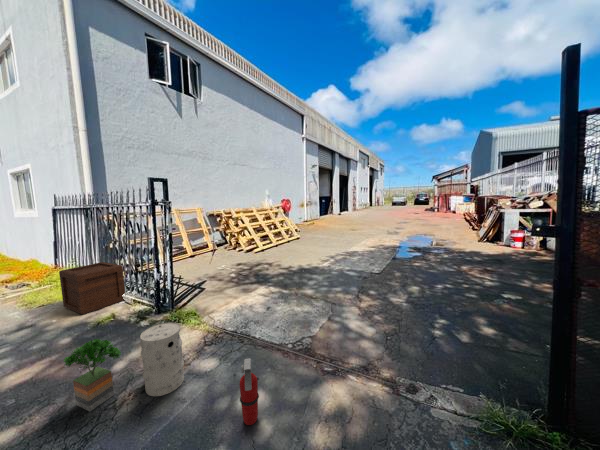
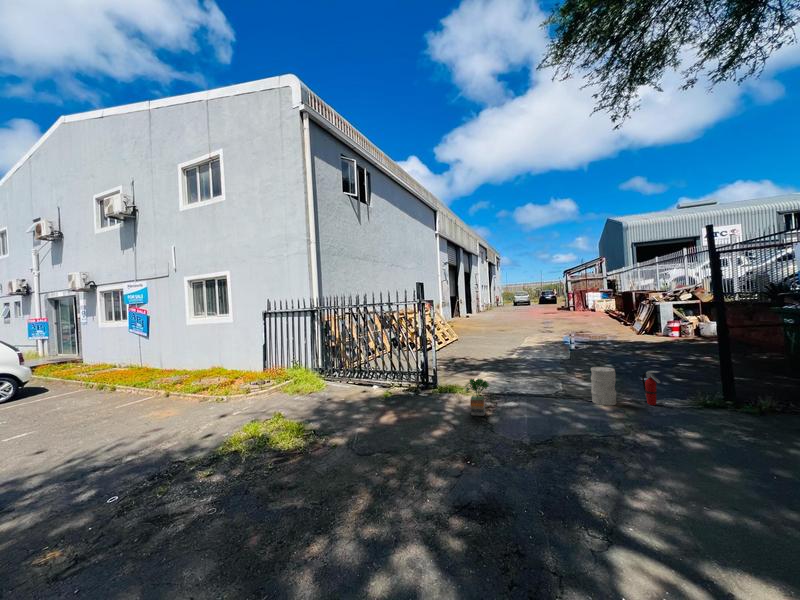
wooden crate: present [59,262,126,315] -> none [348,353,390,390]
trash can: present [140,322,184,396] -> present [591,367,617,405]
fire extinguisher: present [240,358,259,425] -> present [642,371,660,405]

